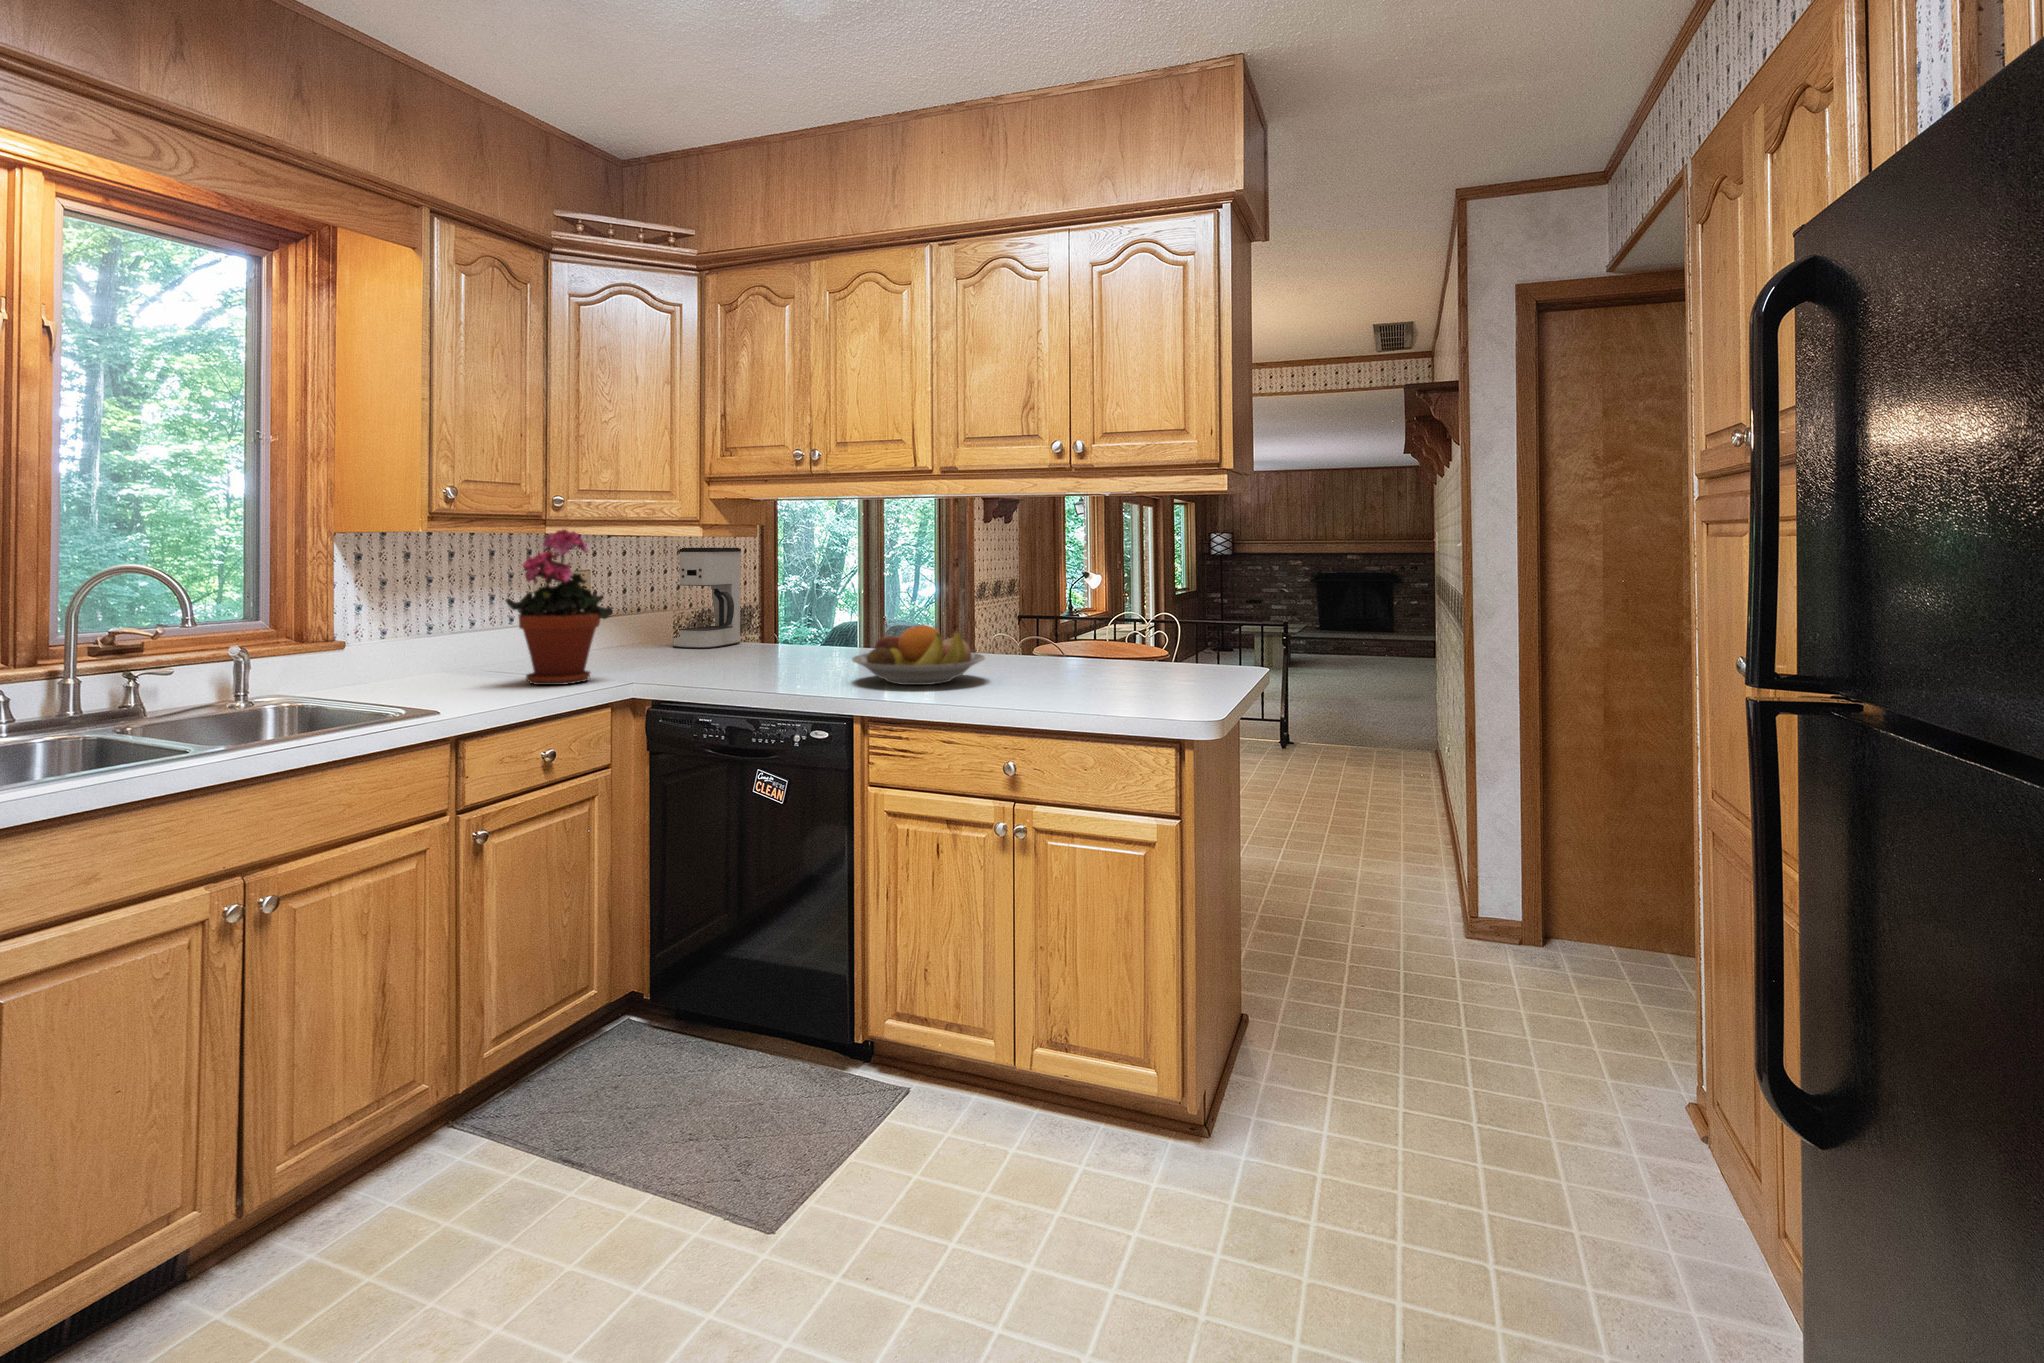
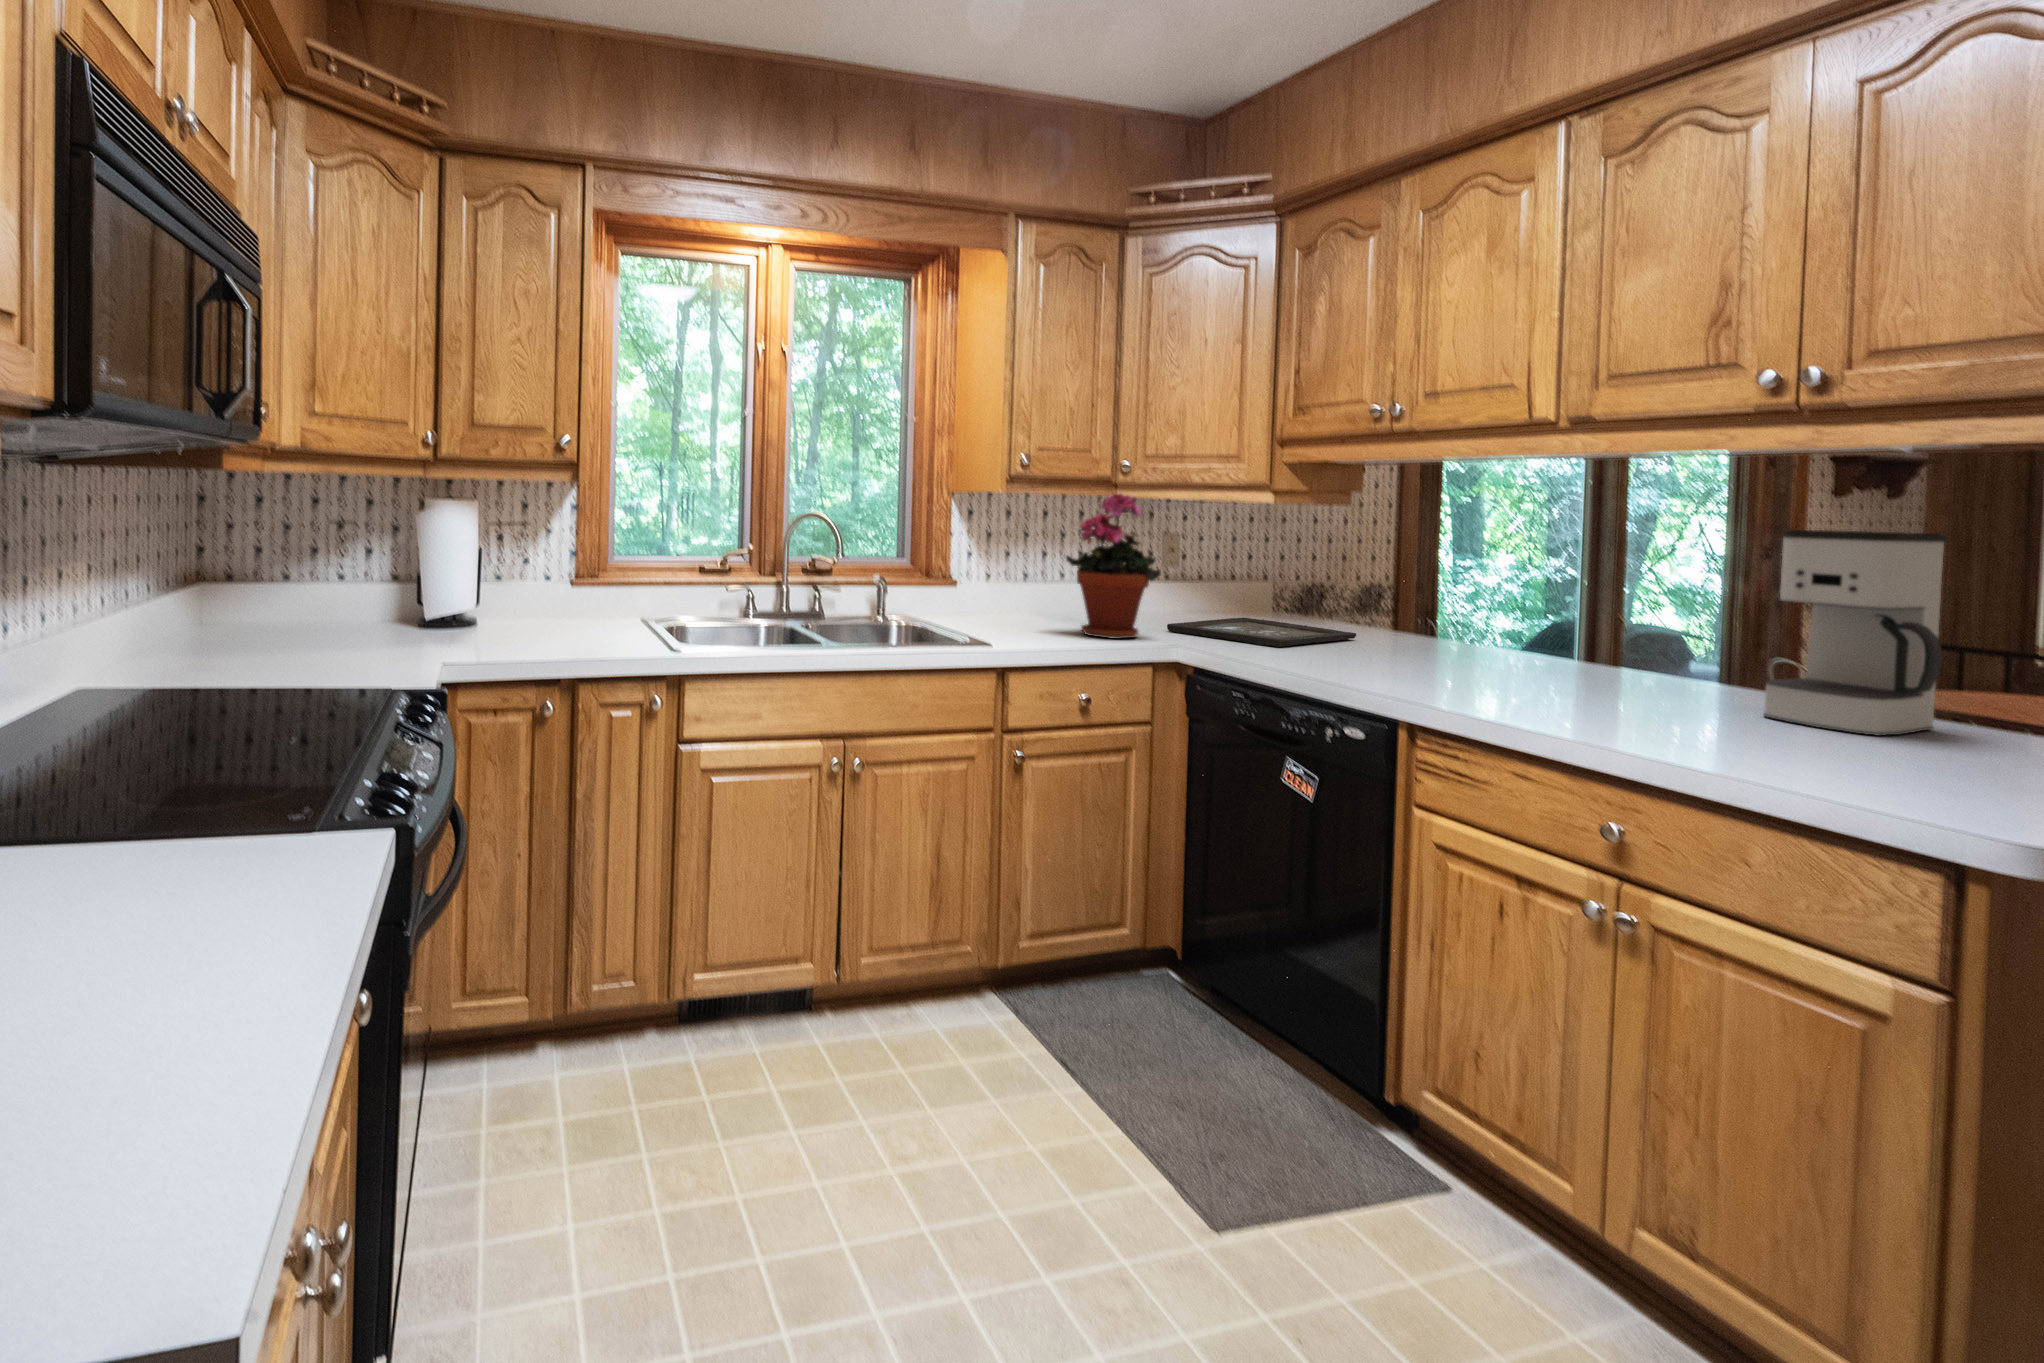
coffee maker: present [673,548,741,649] -> present [1764,530,1947,736]
fruit bowl: present [852,625,985,685] -> none [1415,622,1629,700]
tray: none [608,648,771,671] -> present [1167,618,1356,647]

